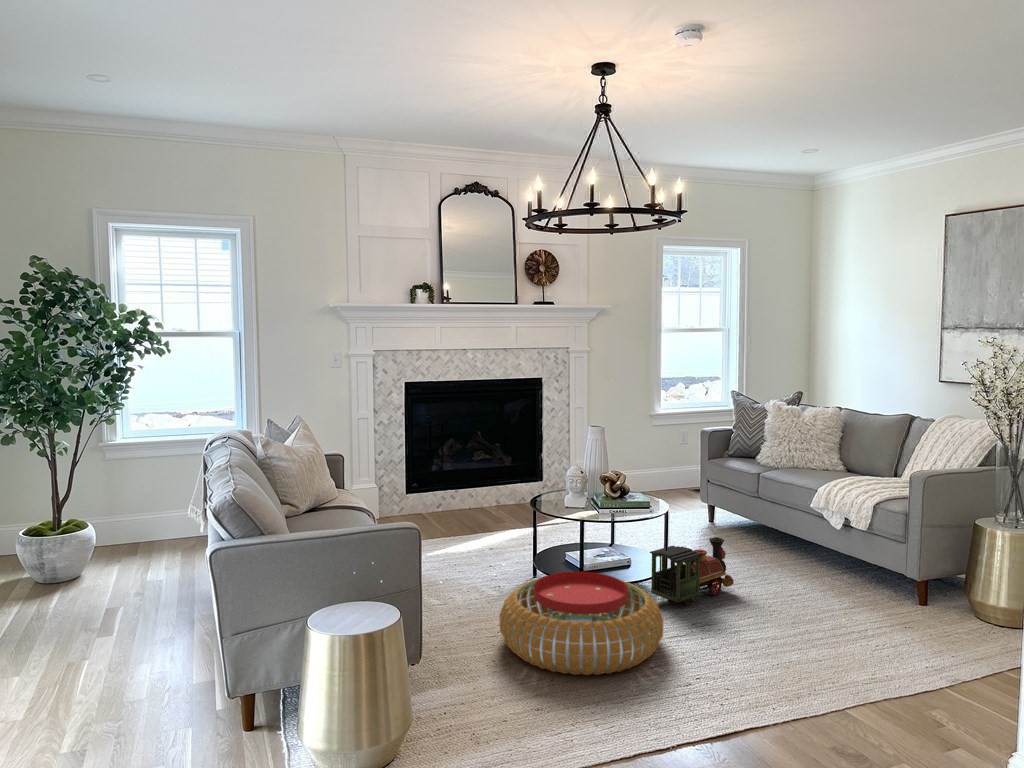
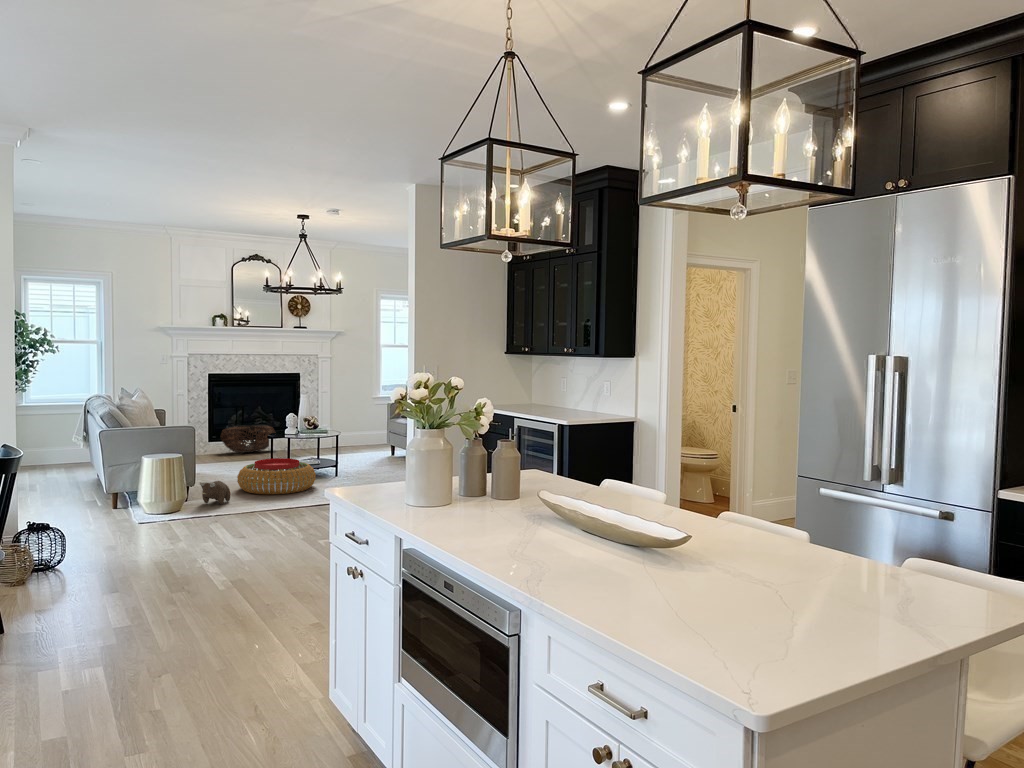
basket: none [425,465,510,512] -> present [221,425,275,453]
toy train: present [650,537,734,606] -> none [323,448,369,479]
plush toy: none [440,661,505,726] -> present [200,481,230,504]

